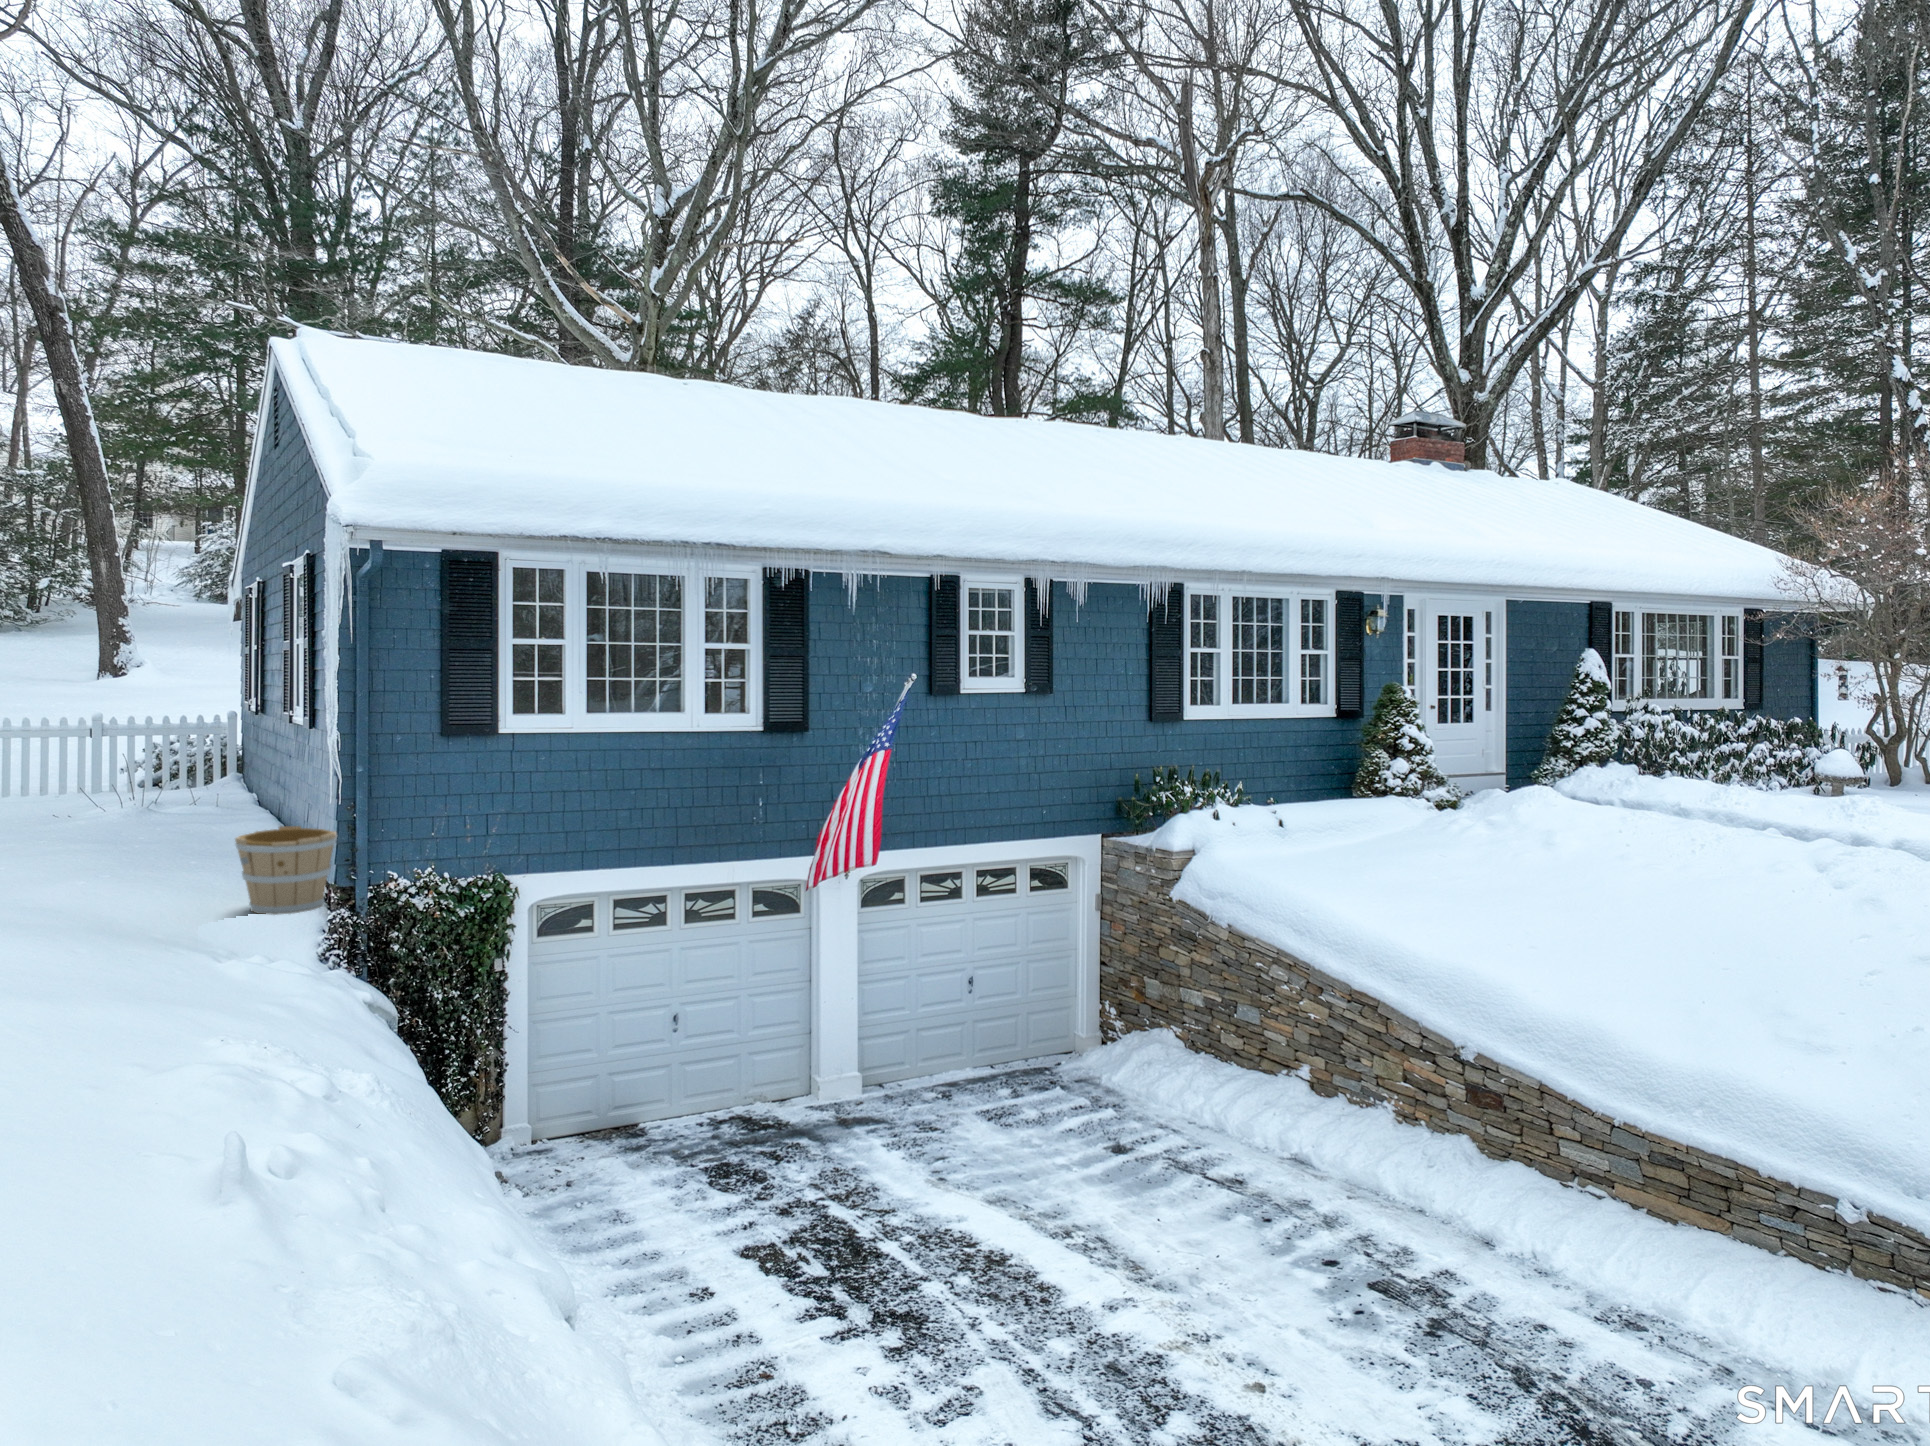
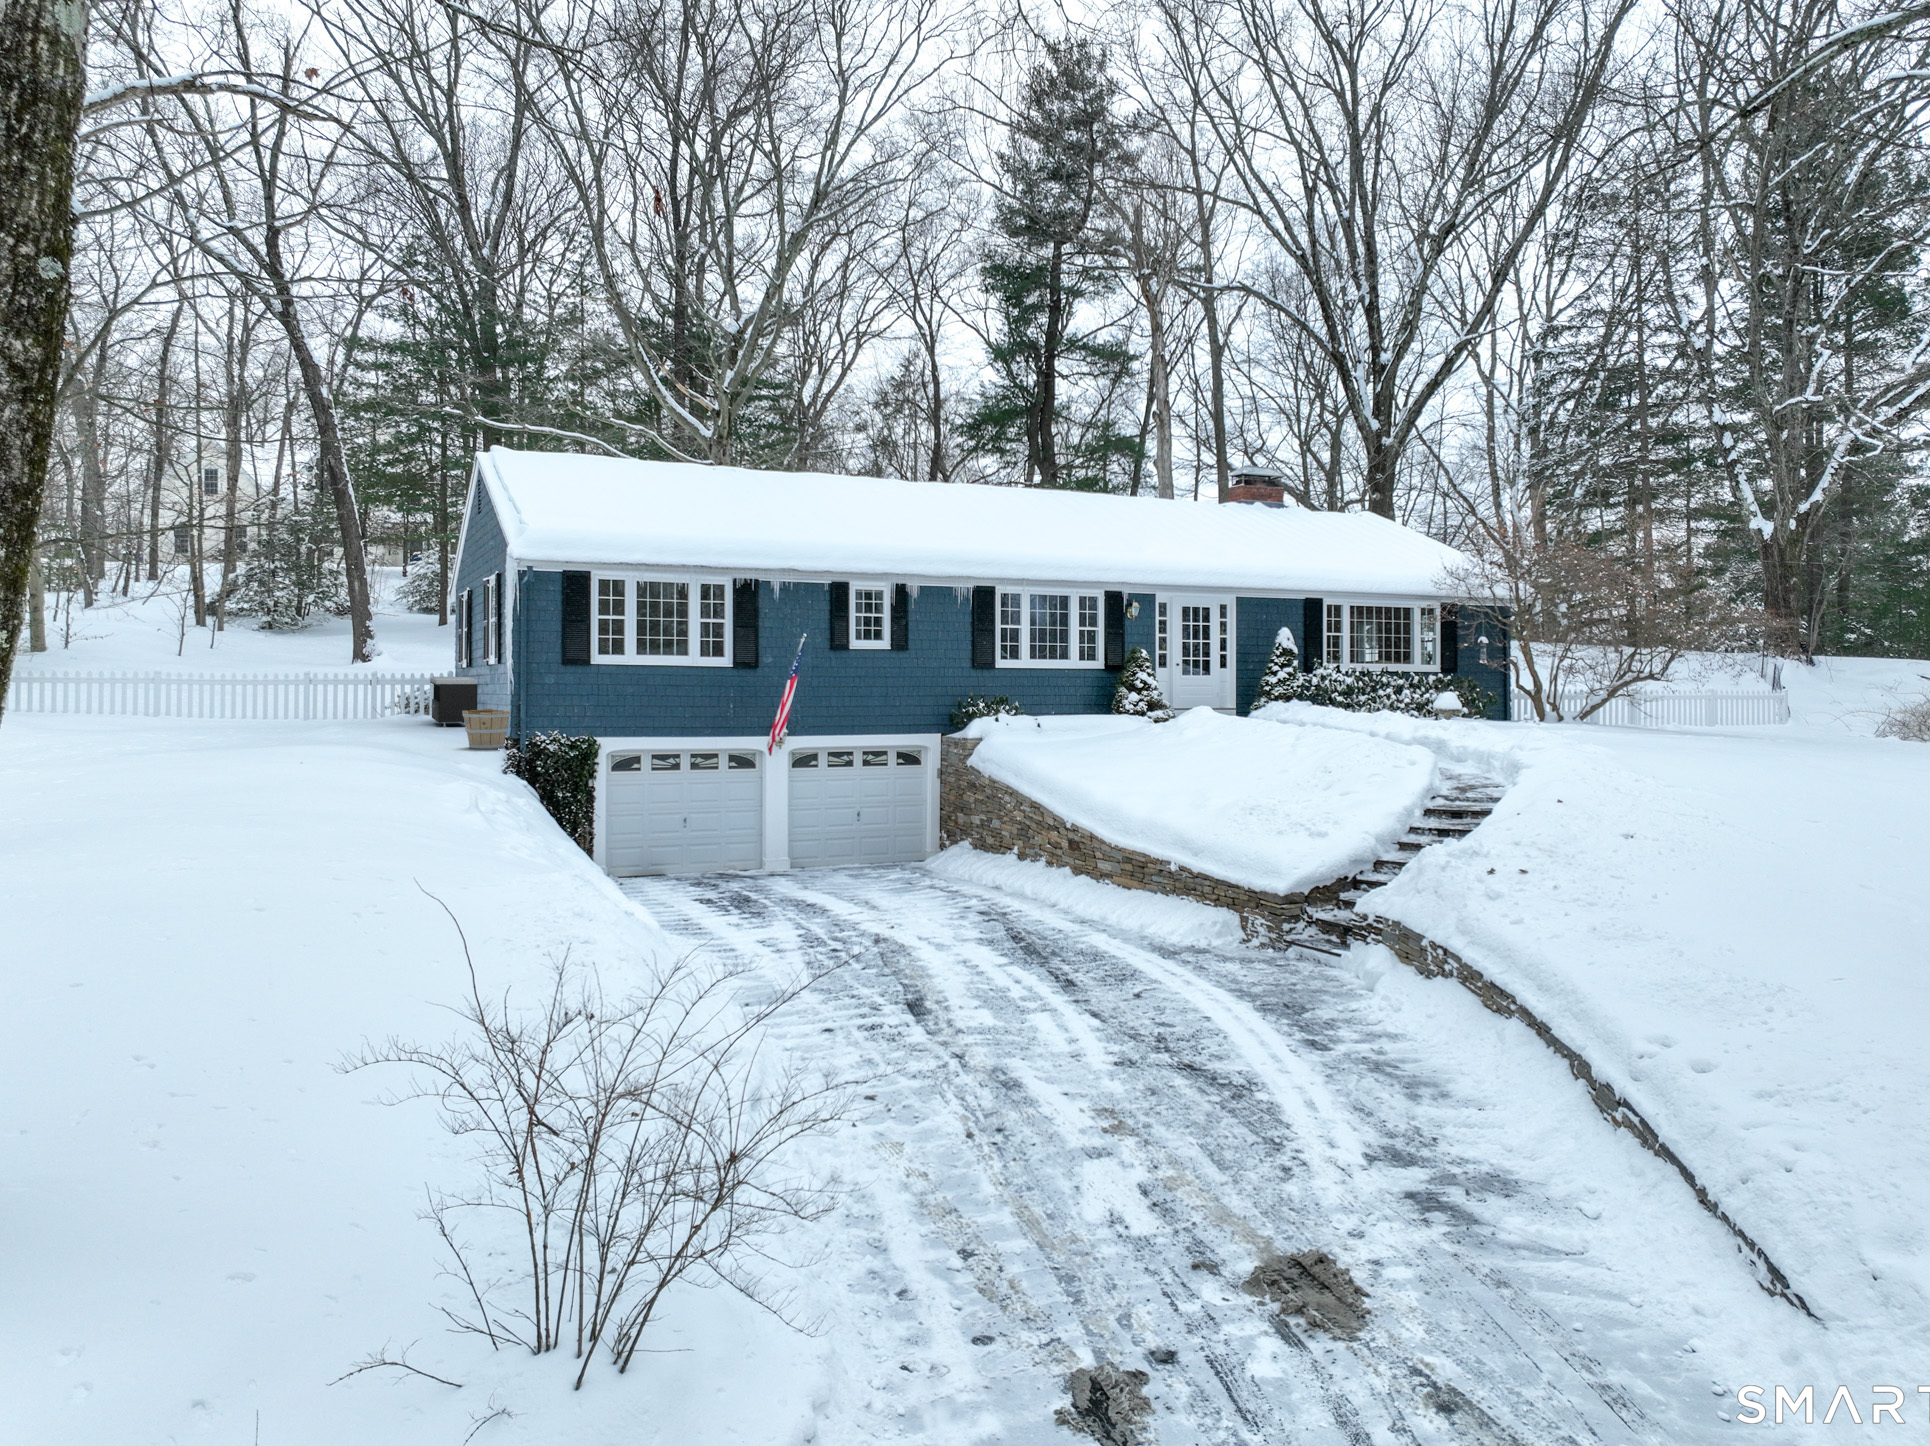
storage bench: none [190,732,276,828] -> present [430,677,478,727]

